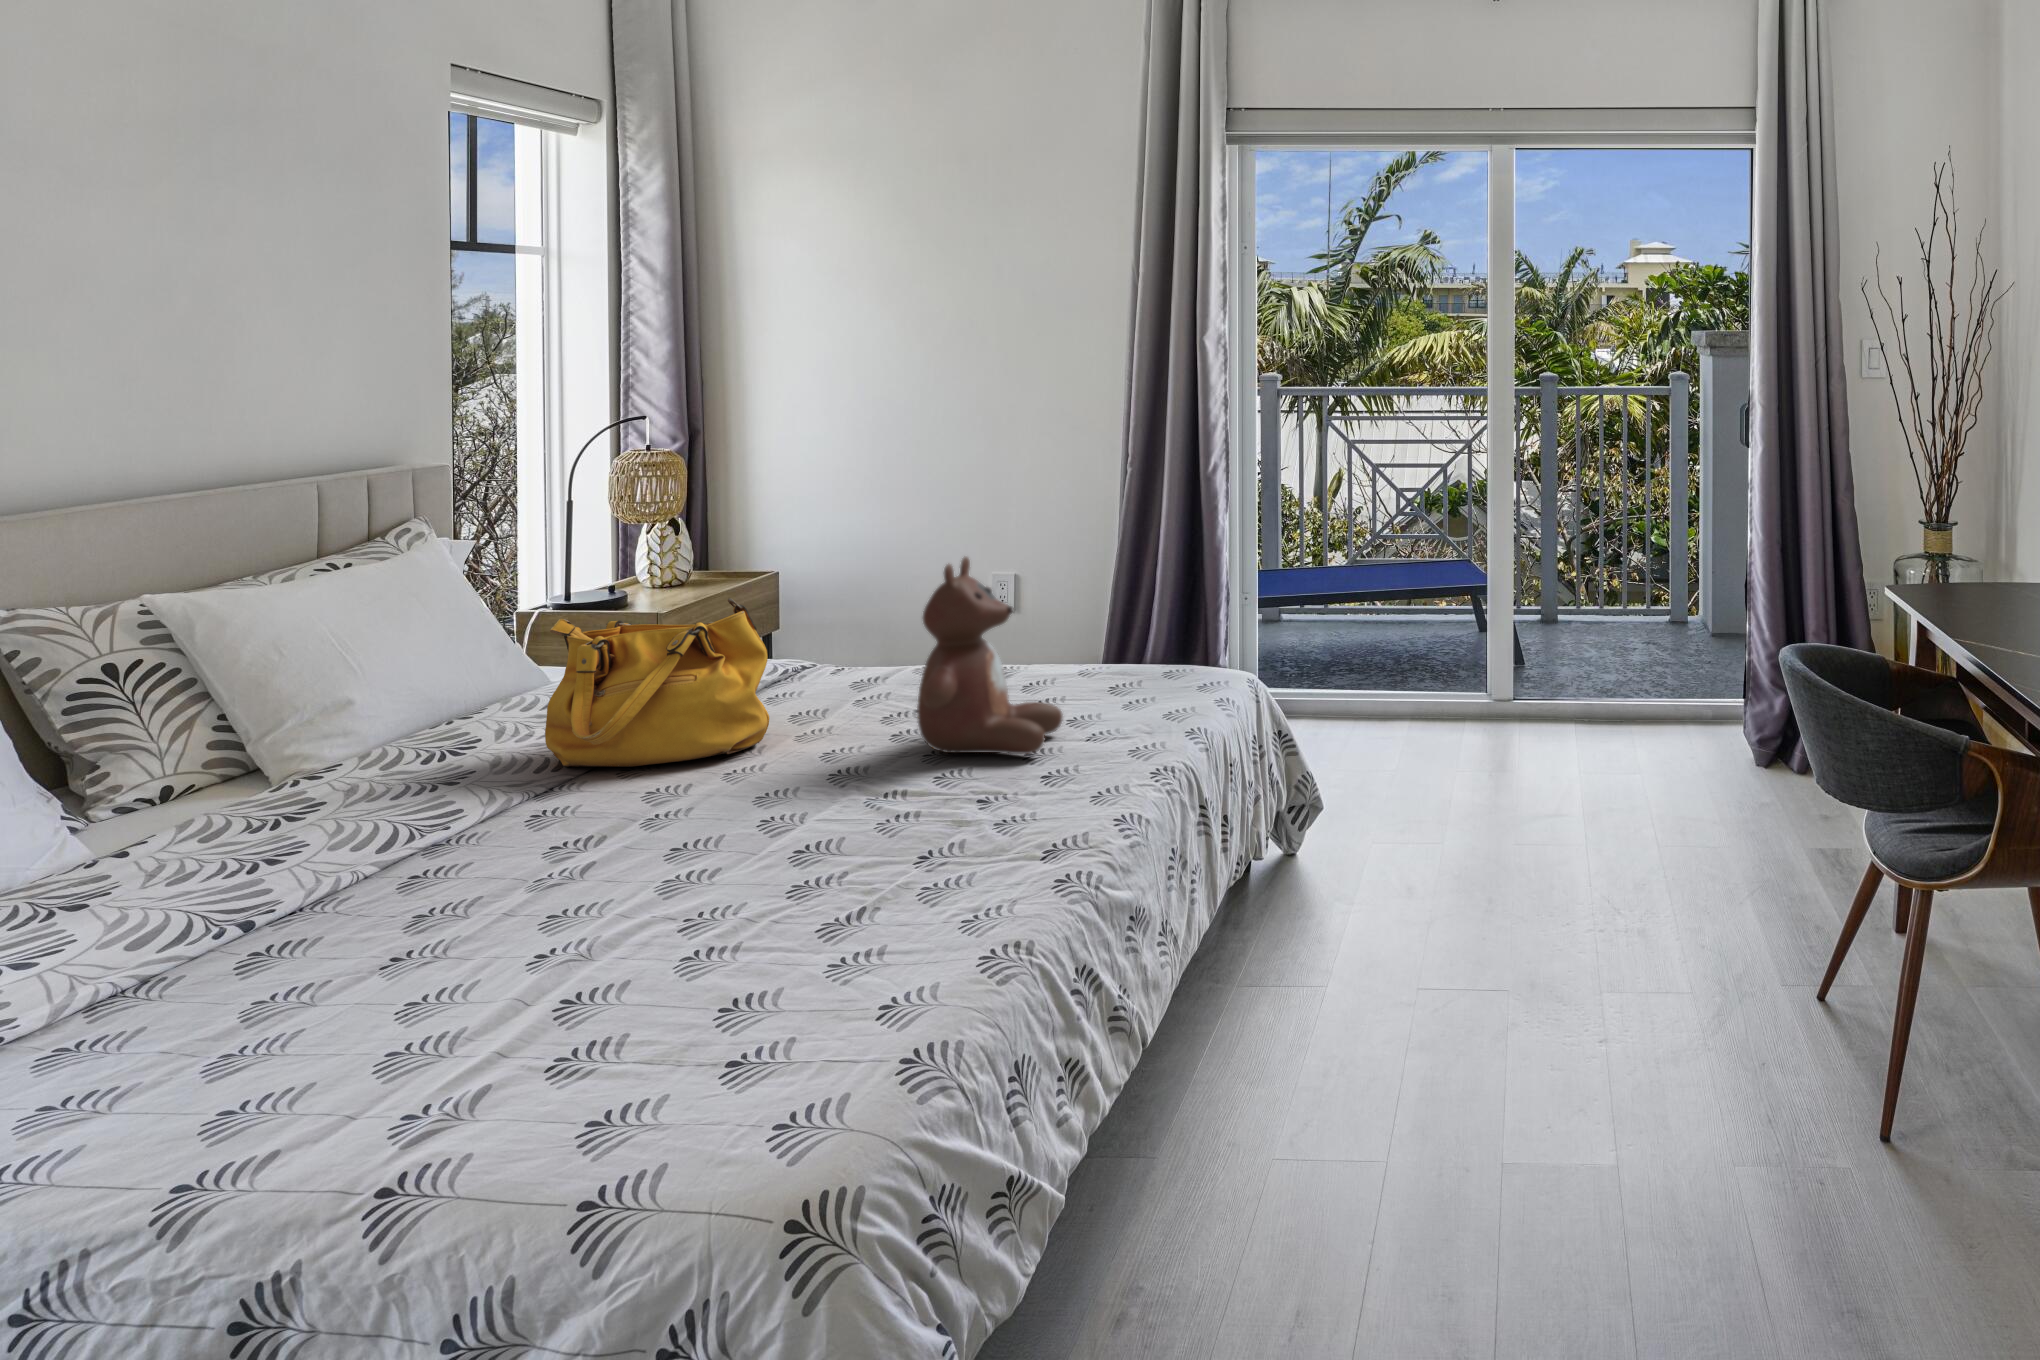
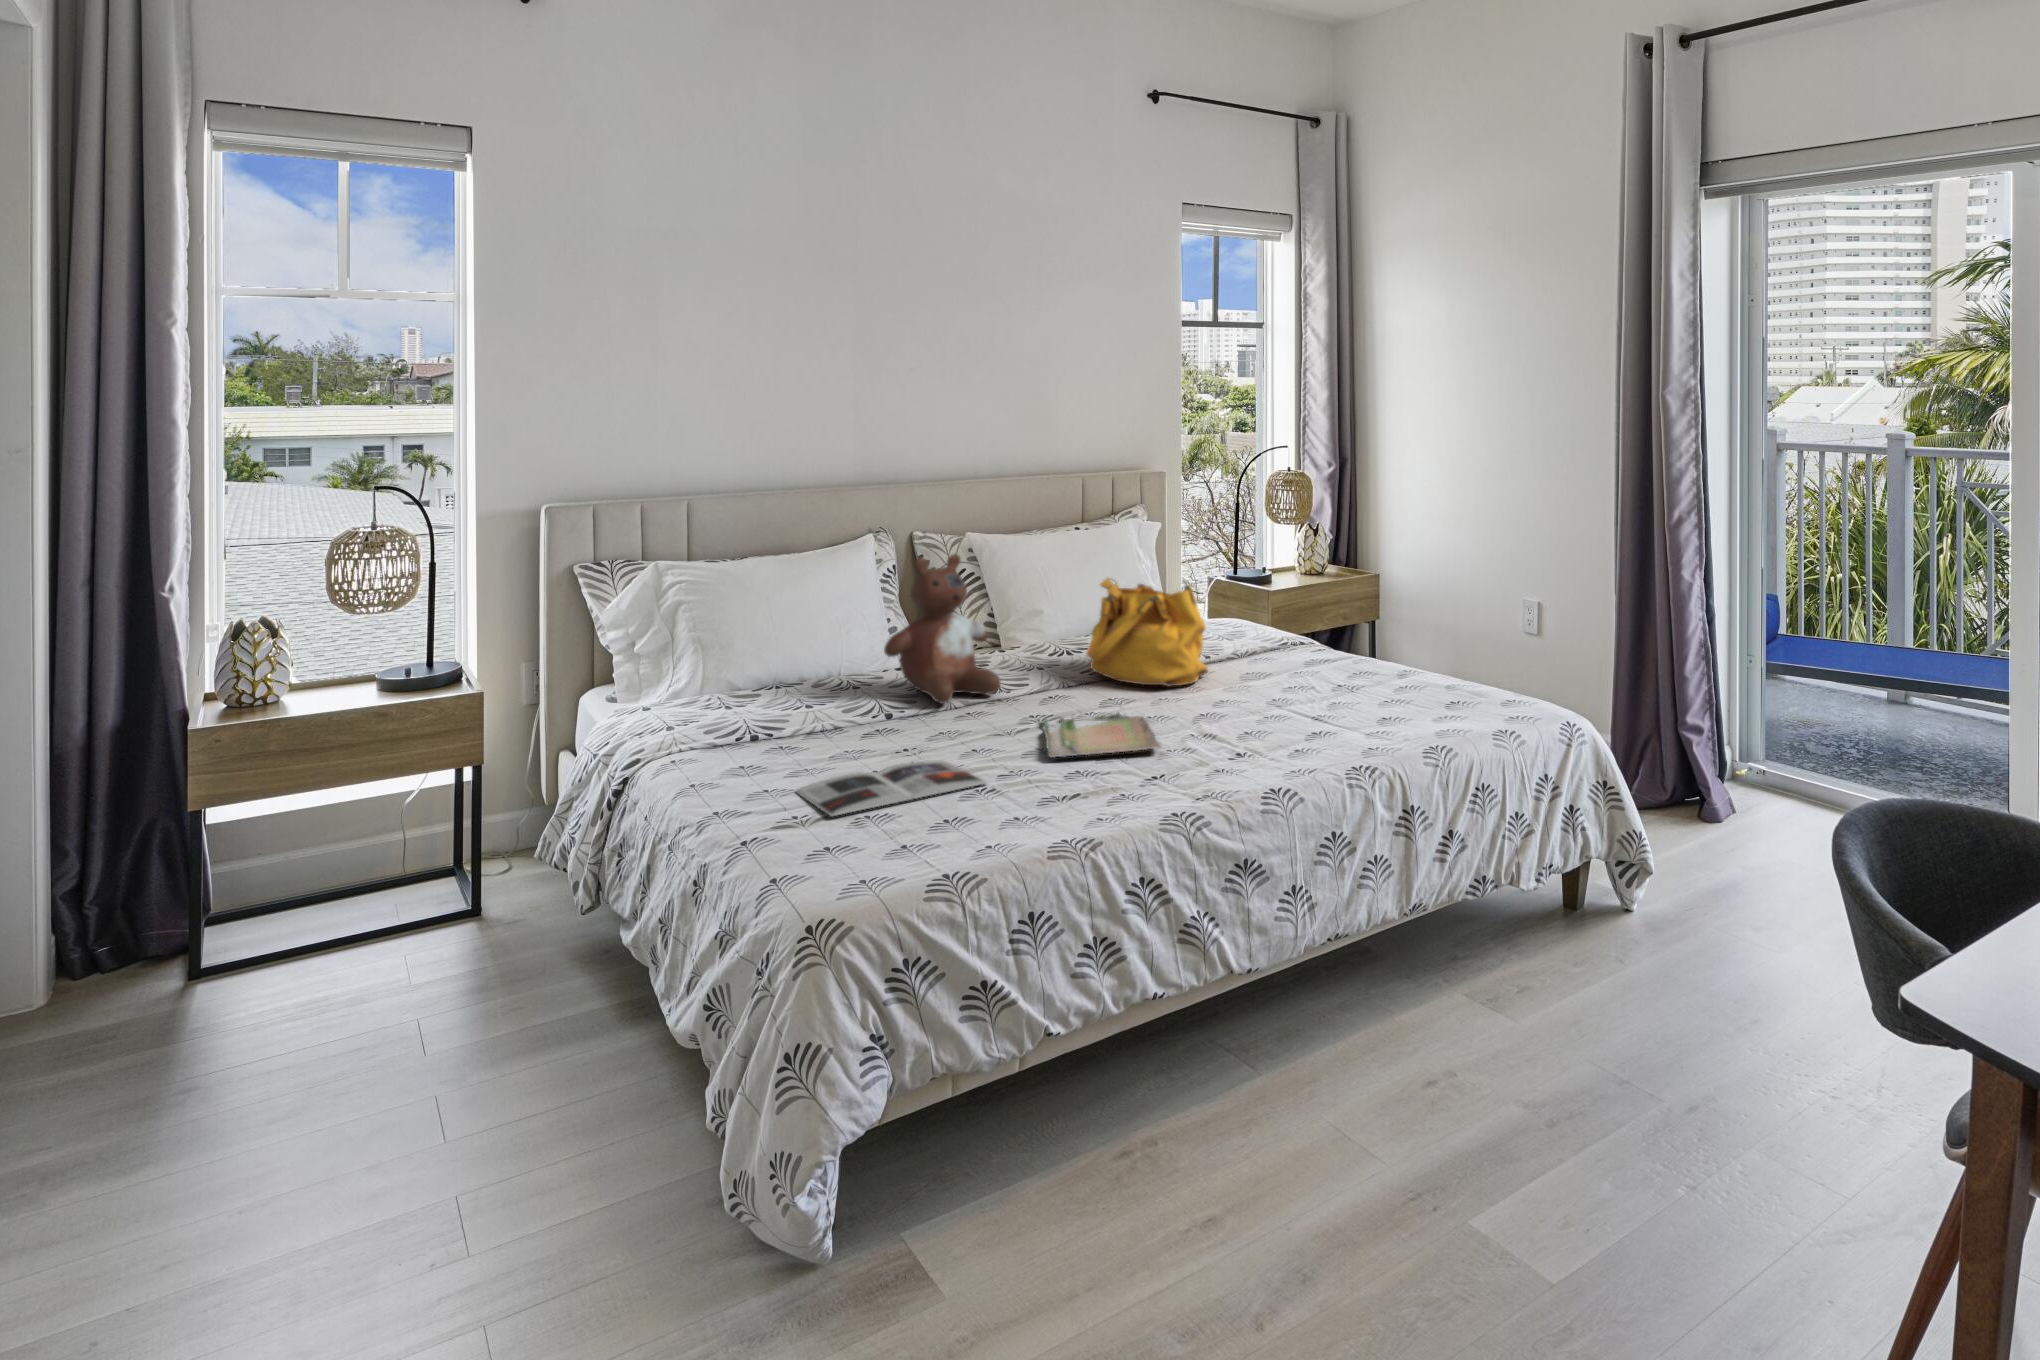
stuffed bear: present [917,557,1063,754] -> present [884,554,1001,704]
tray: none [614,783,898,872] -> present [1043,707,1160,758]
magazine: none [299,929,706,1079] -> present [796,760,986,816]

